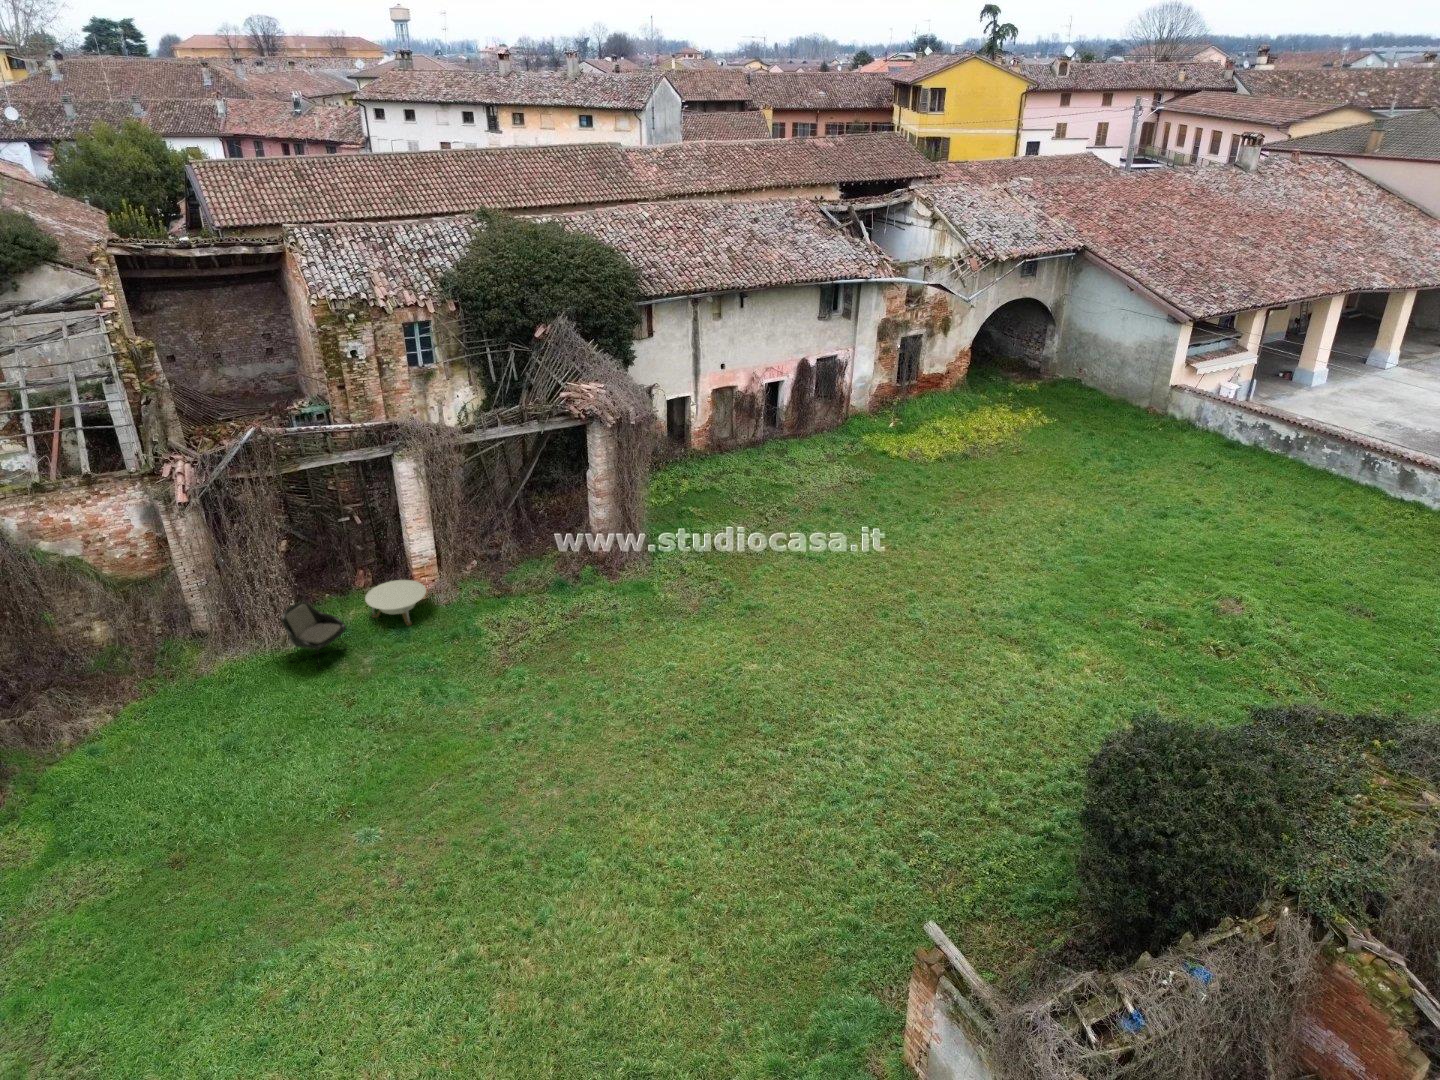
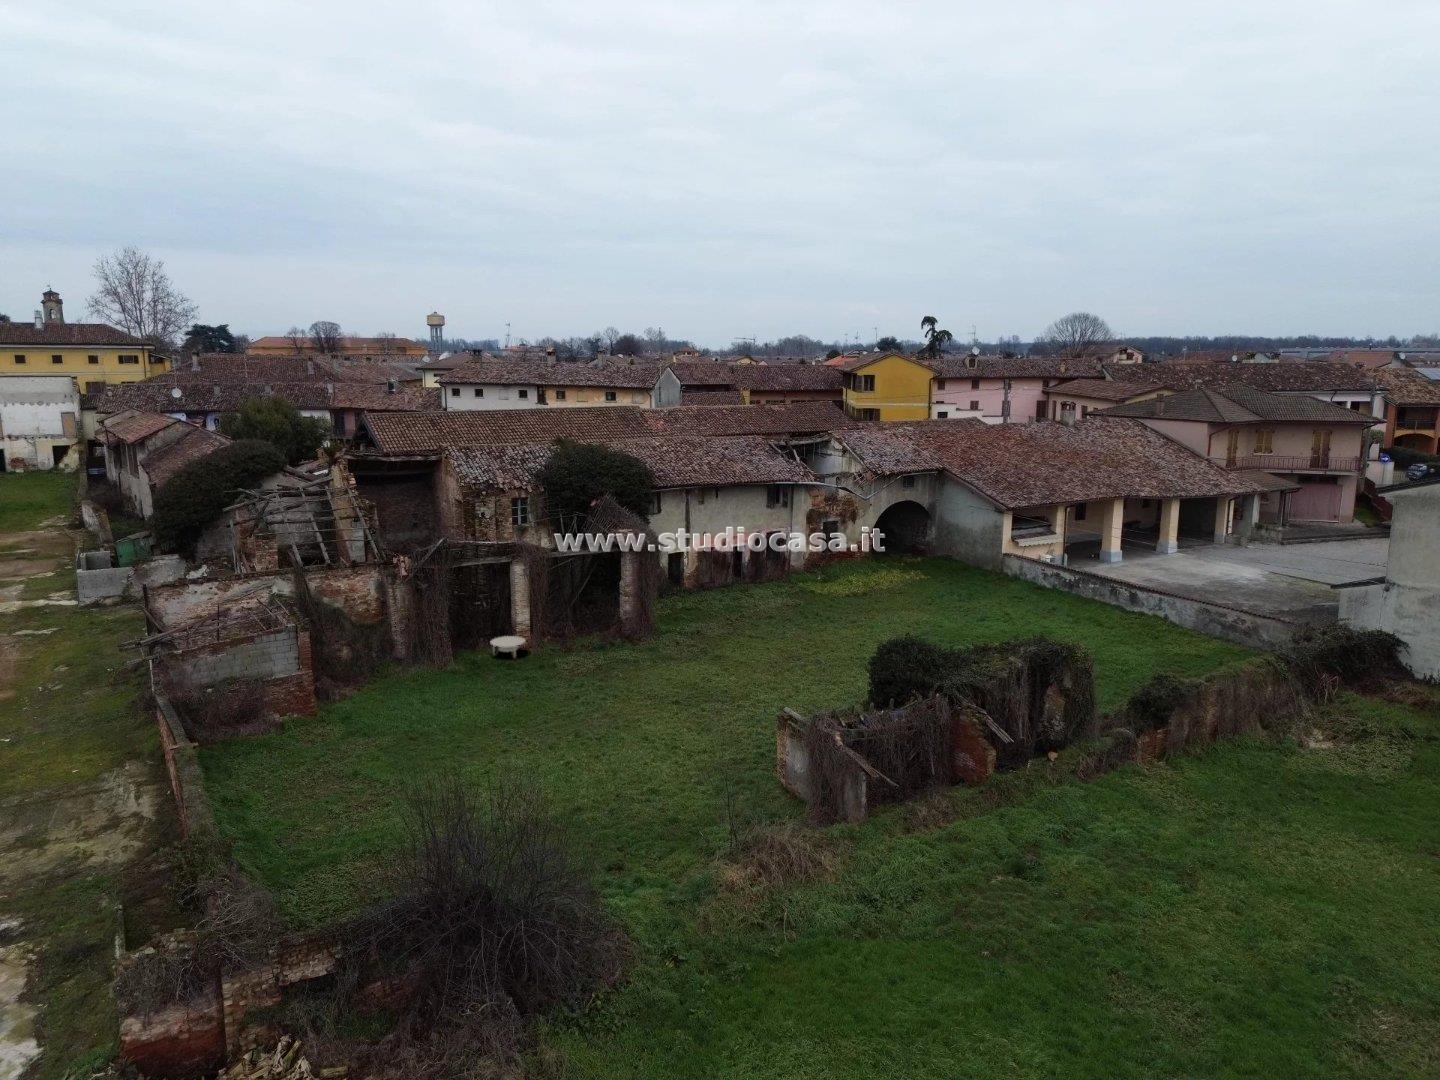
lounge chair: present [281,602,346,669] -> none [449,637,483,674]

